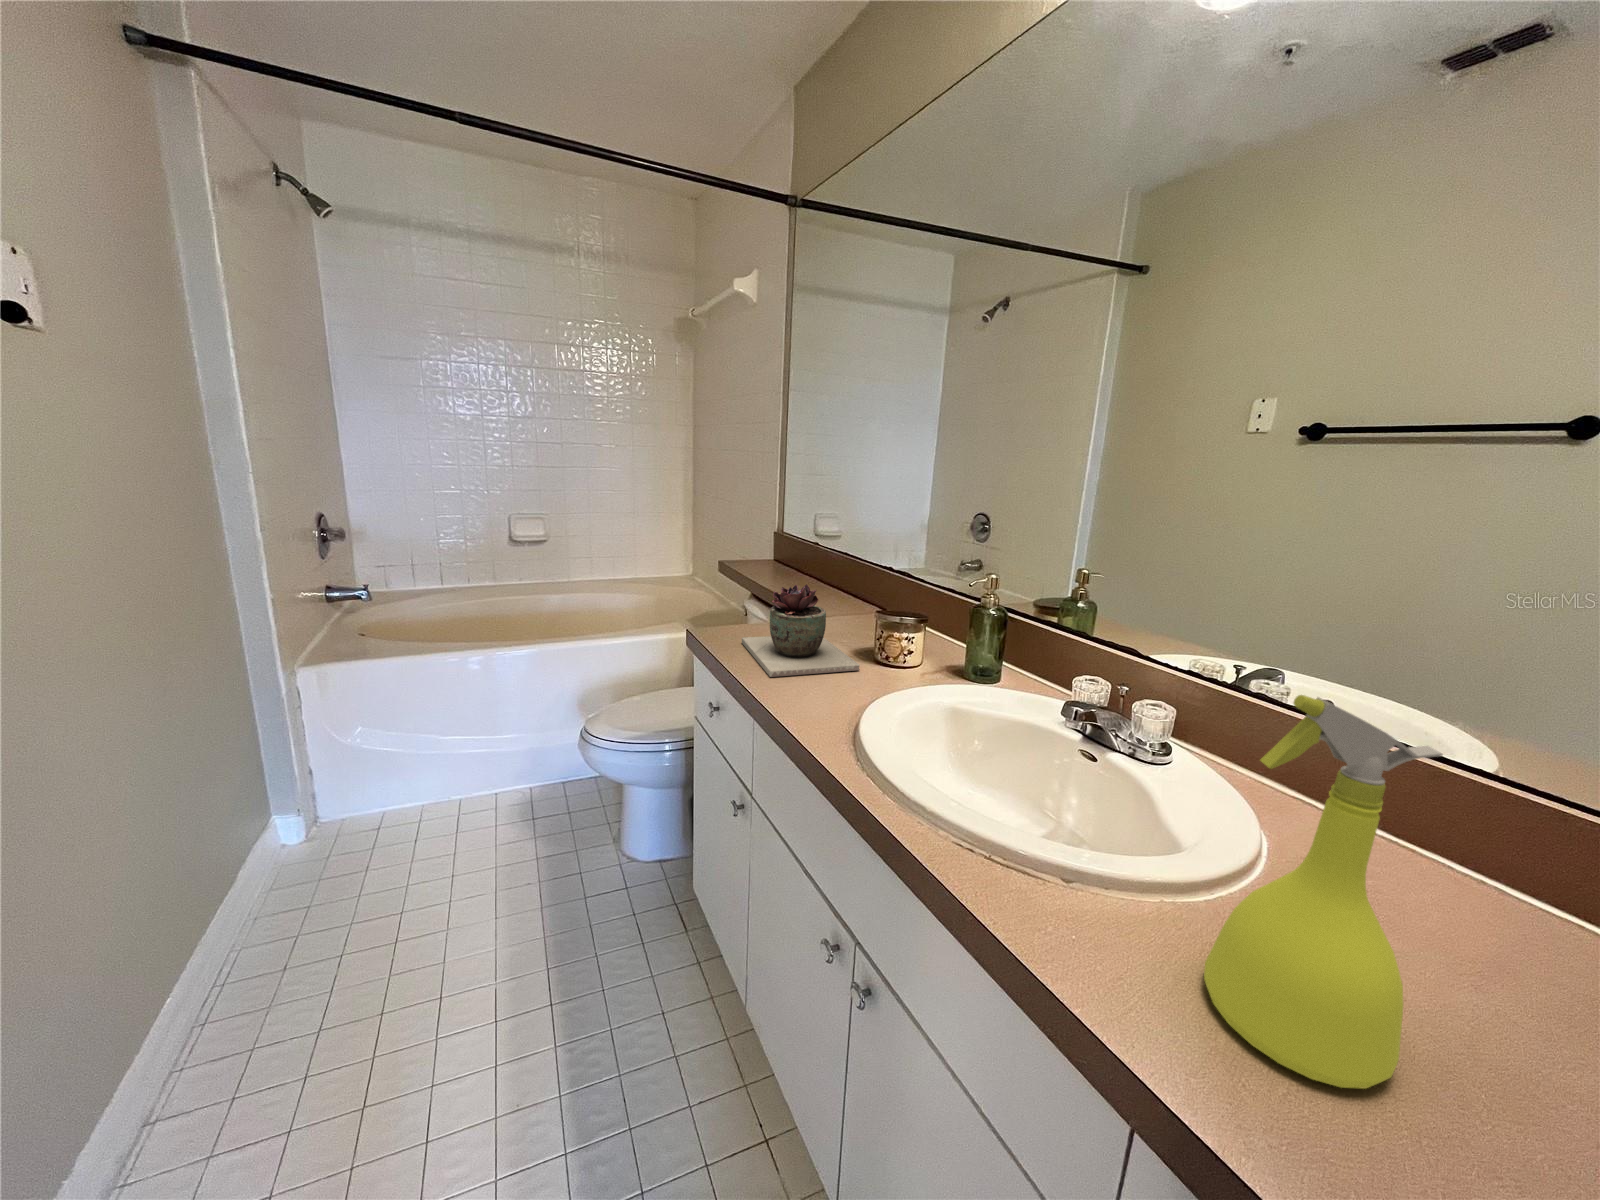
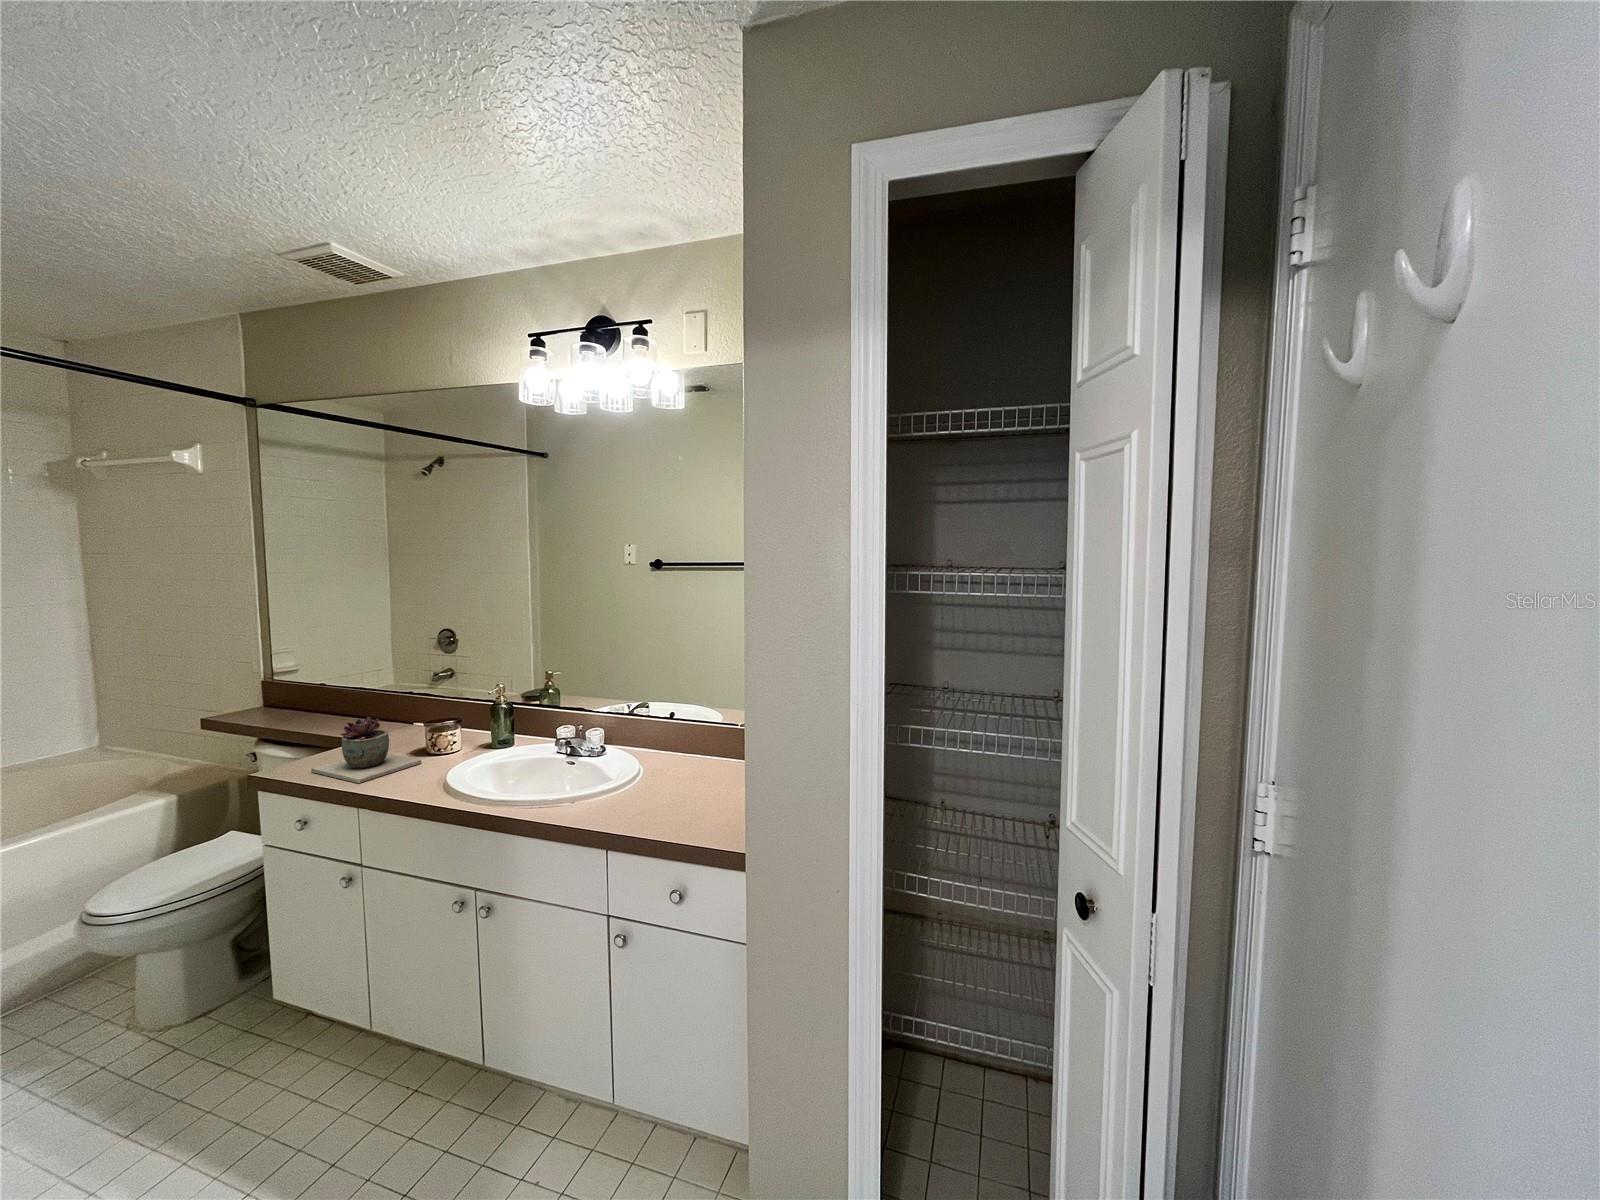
spray bottle: present [1204,695,1443,1089] -> none [612,705,662,815]

